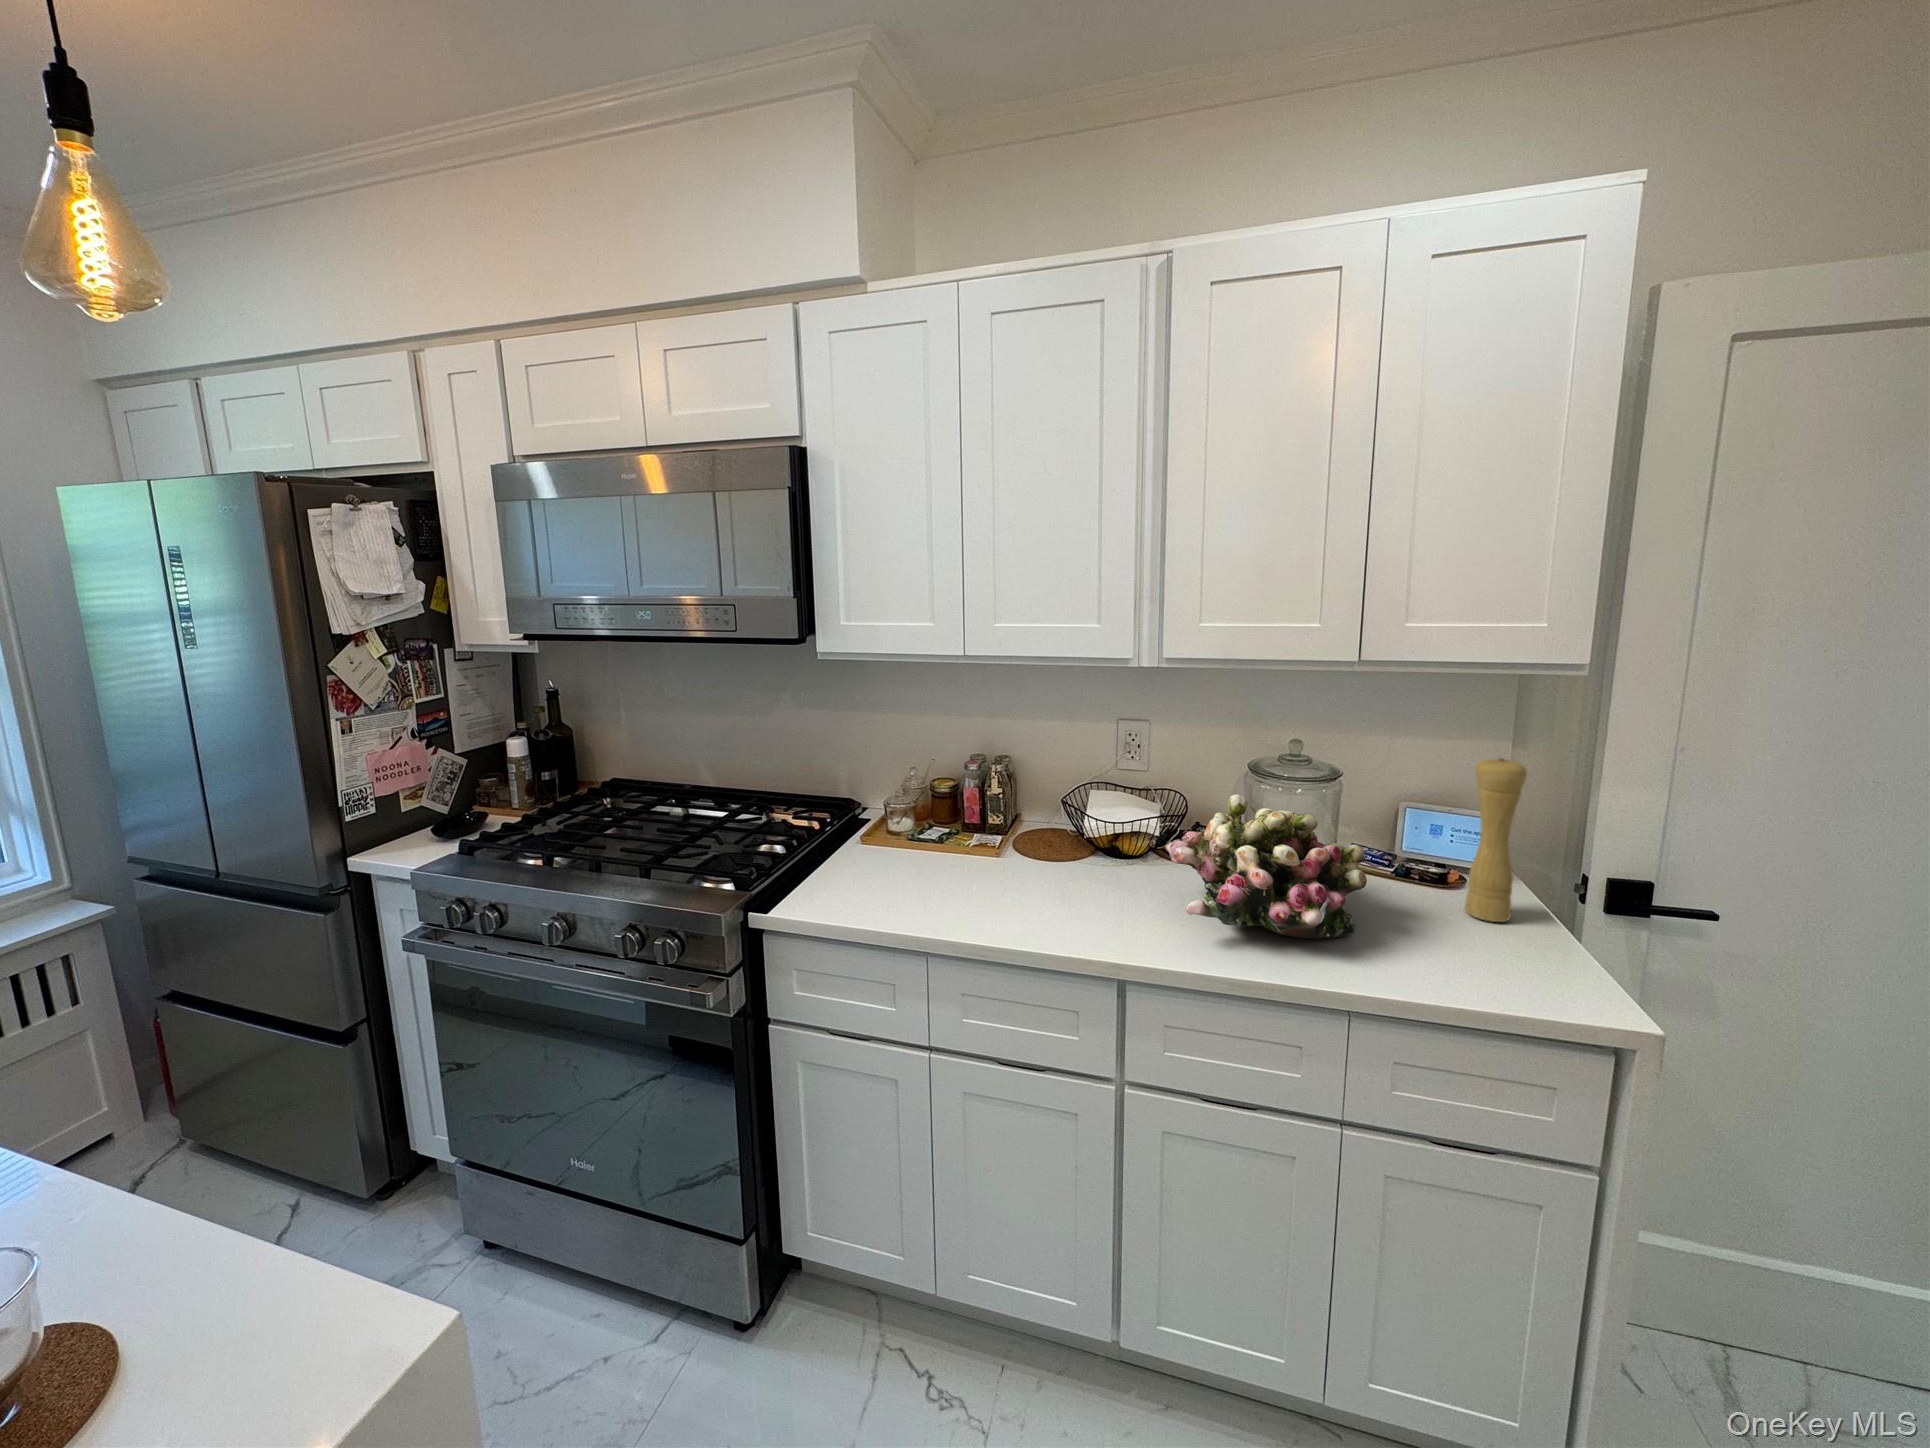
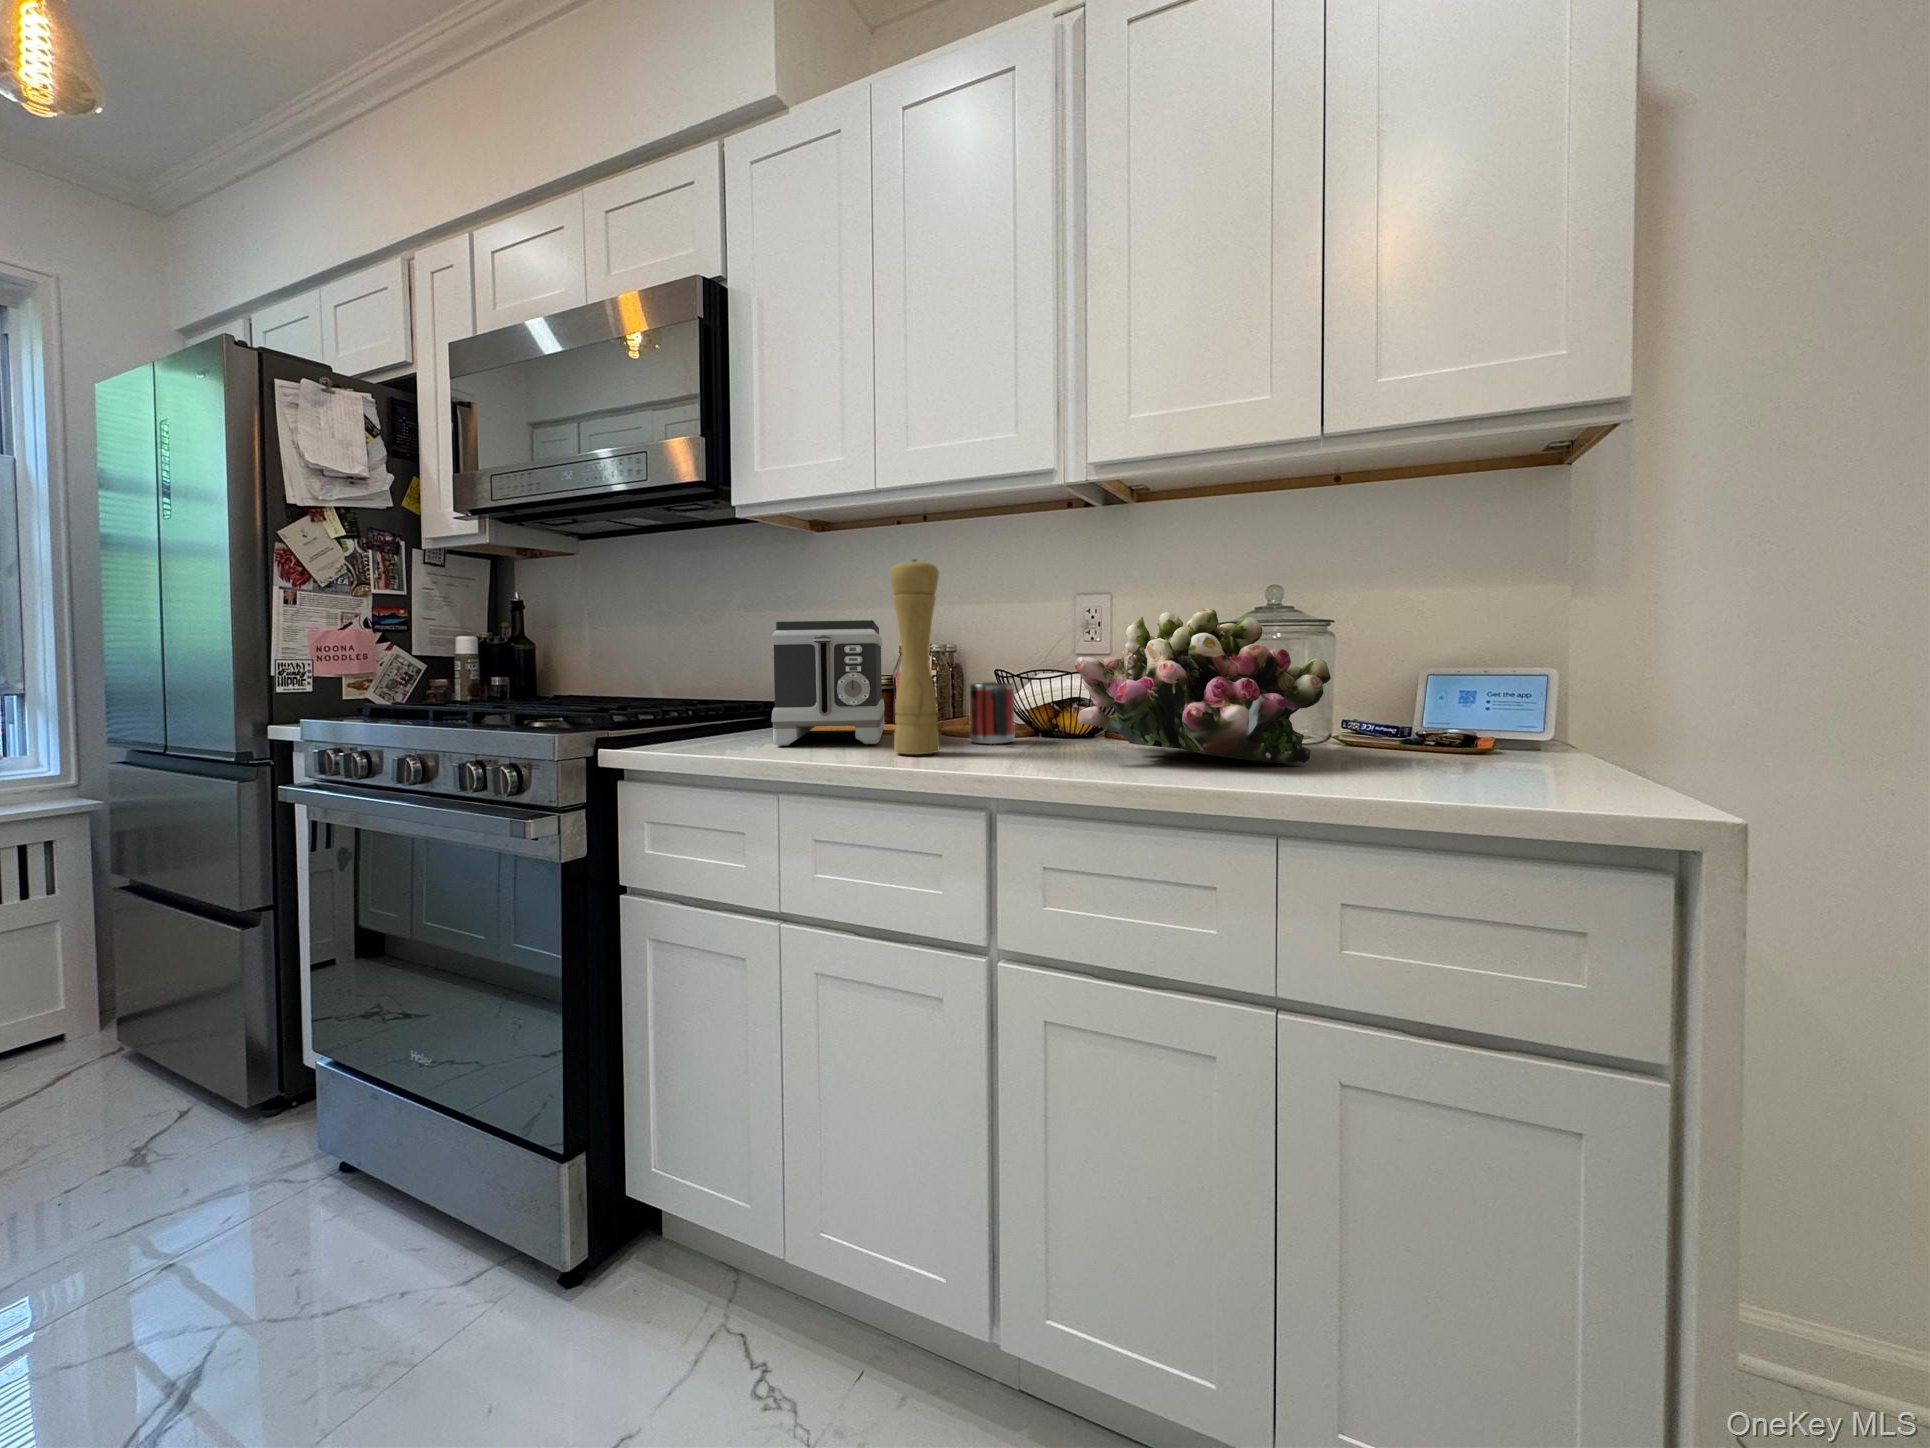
pepper mill: present [1465,758,1527,922] -> present [890,559,939,754]
toaster: none [885,759,995,904] -> present [772,620,885,745]
mug: none [1061,827,1100,887] -> present [969,682,1015,744]

